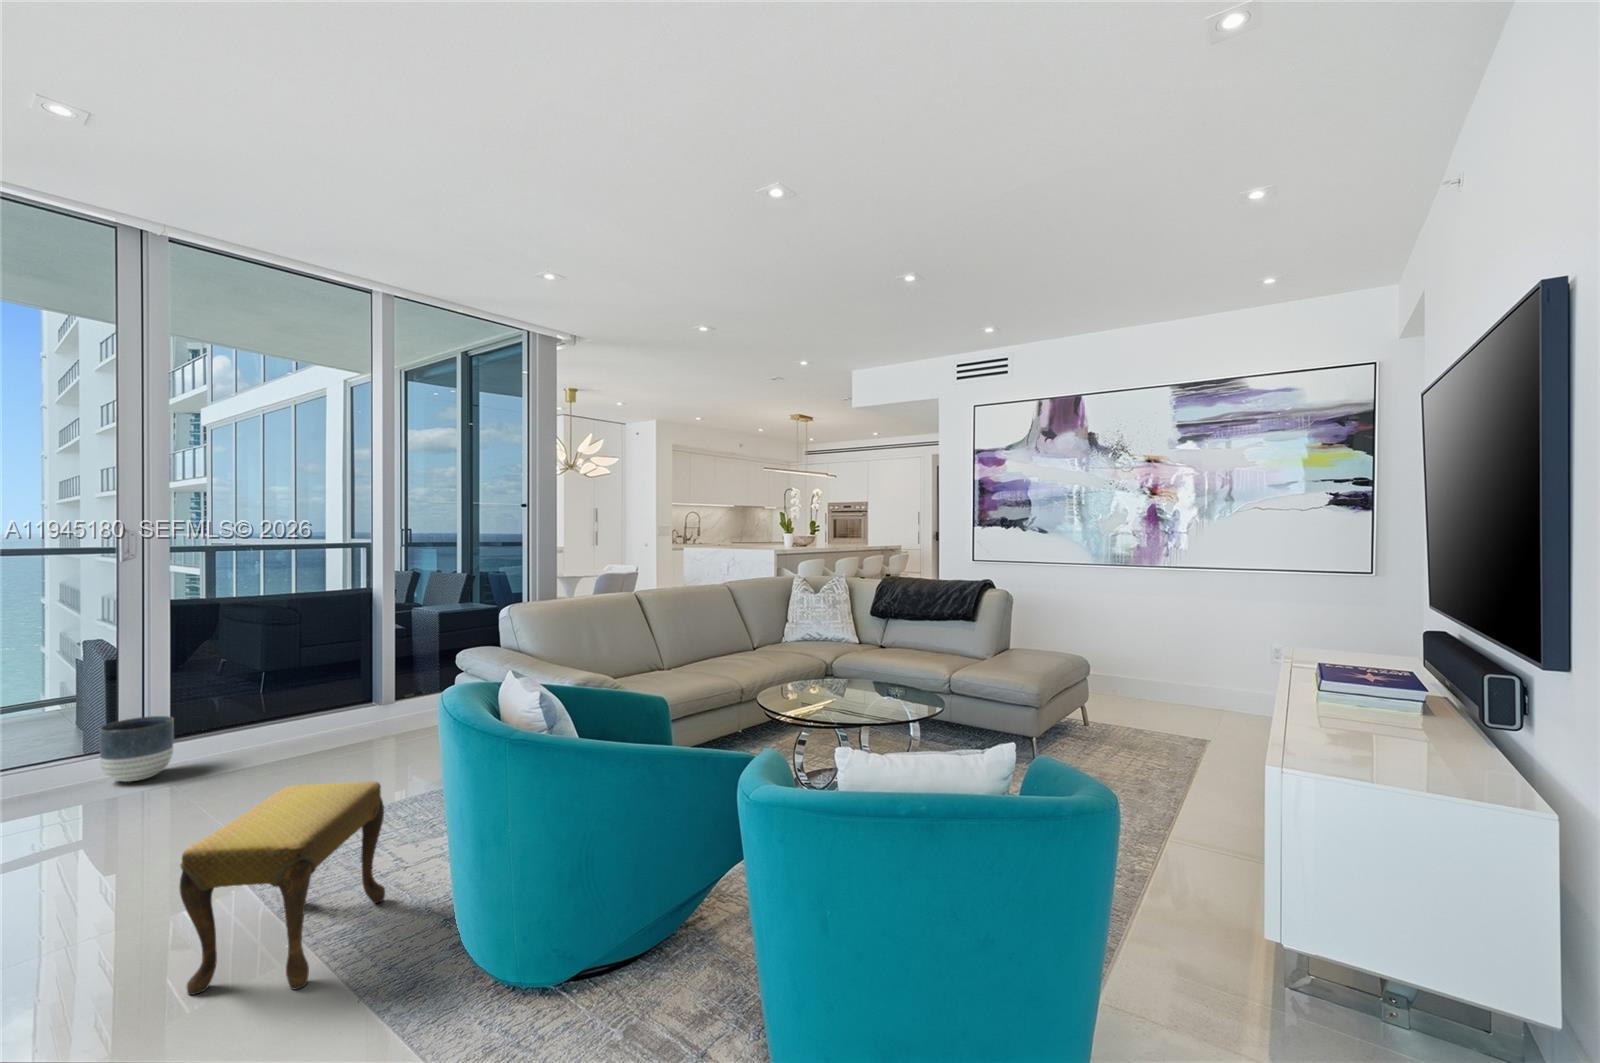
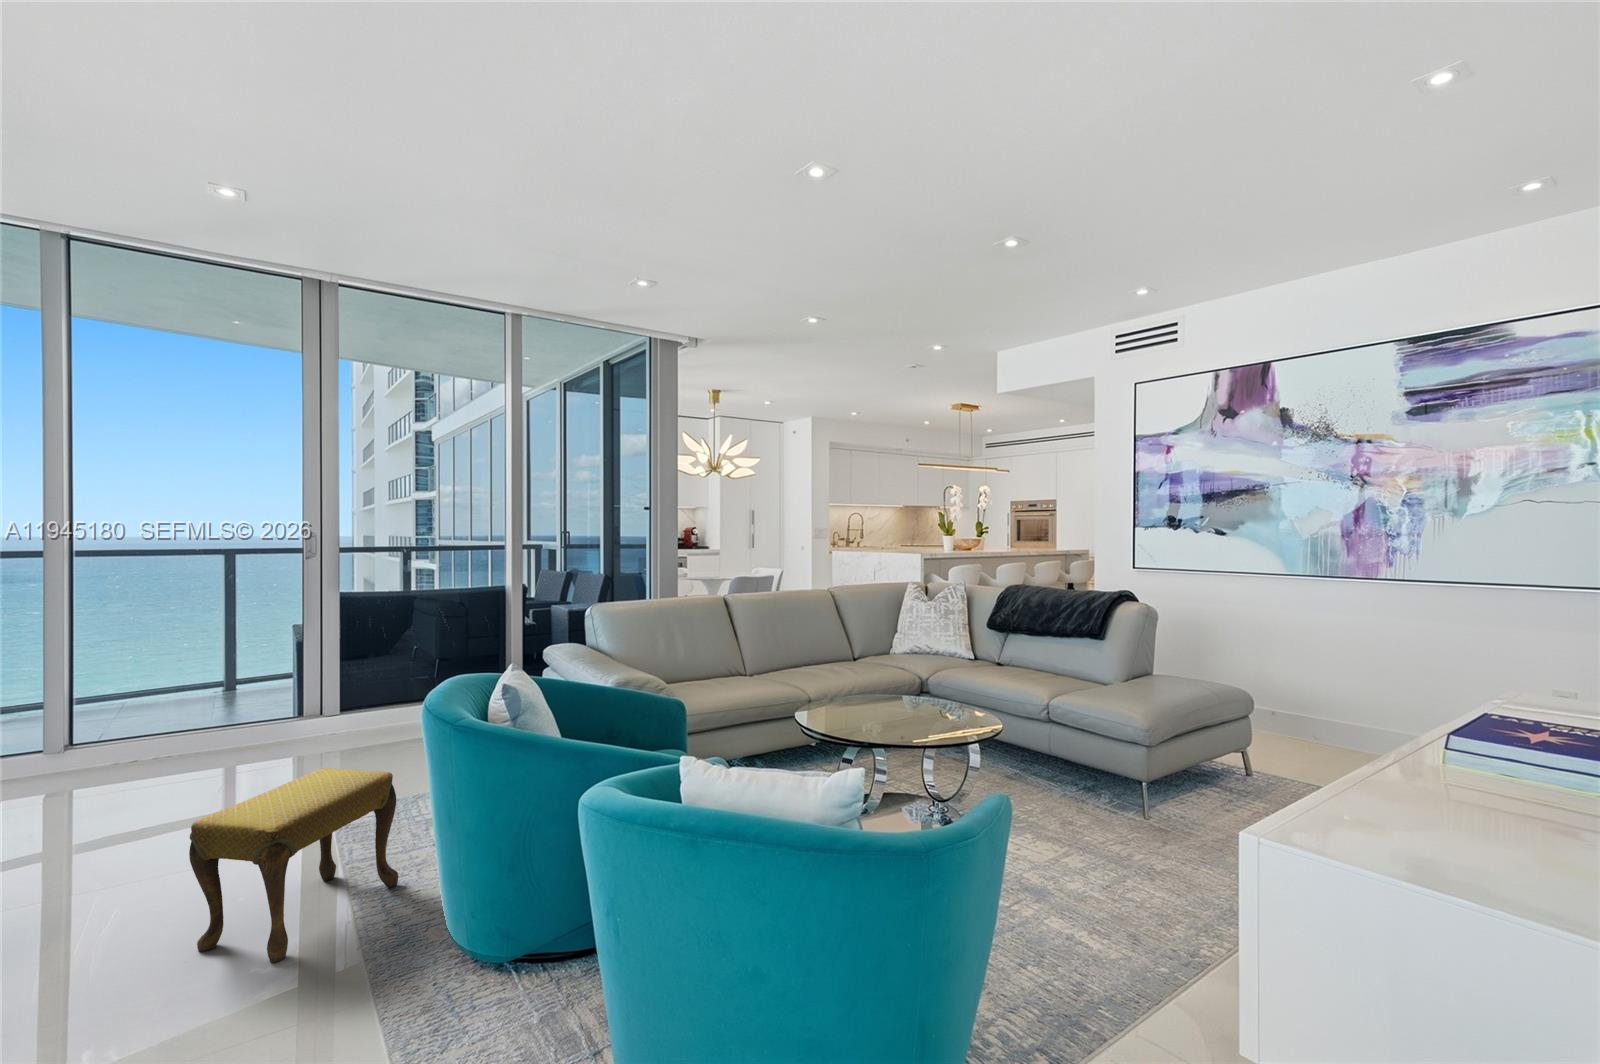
planter: present [99,716,174,782] -> none [277,691,334,746]

